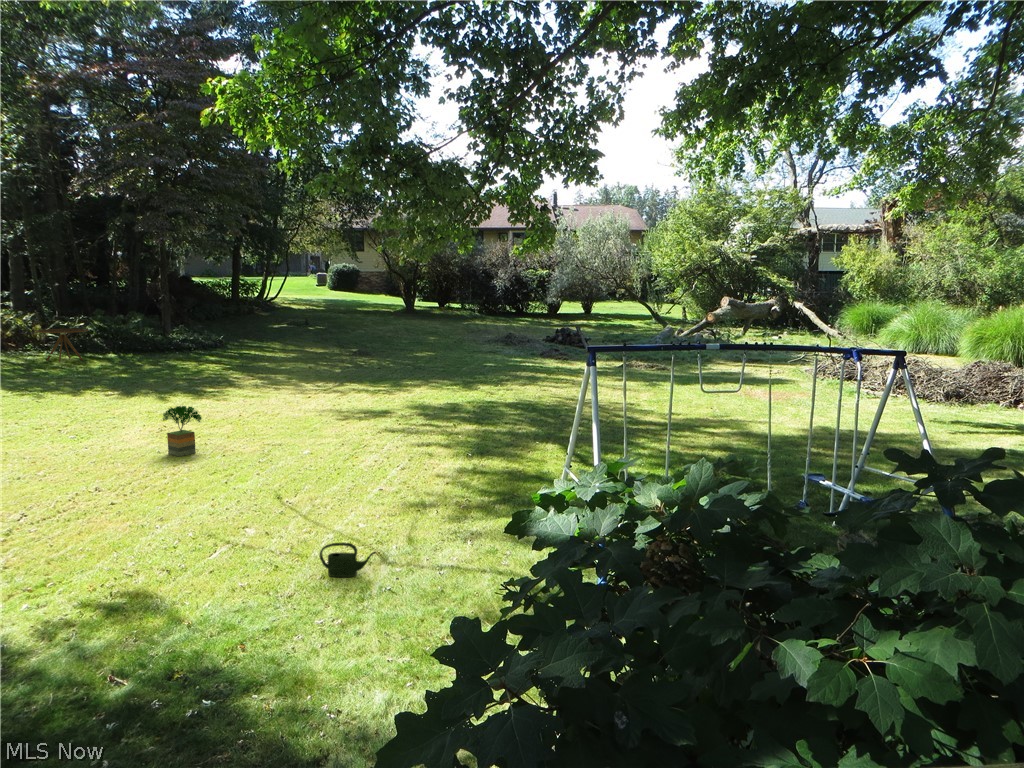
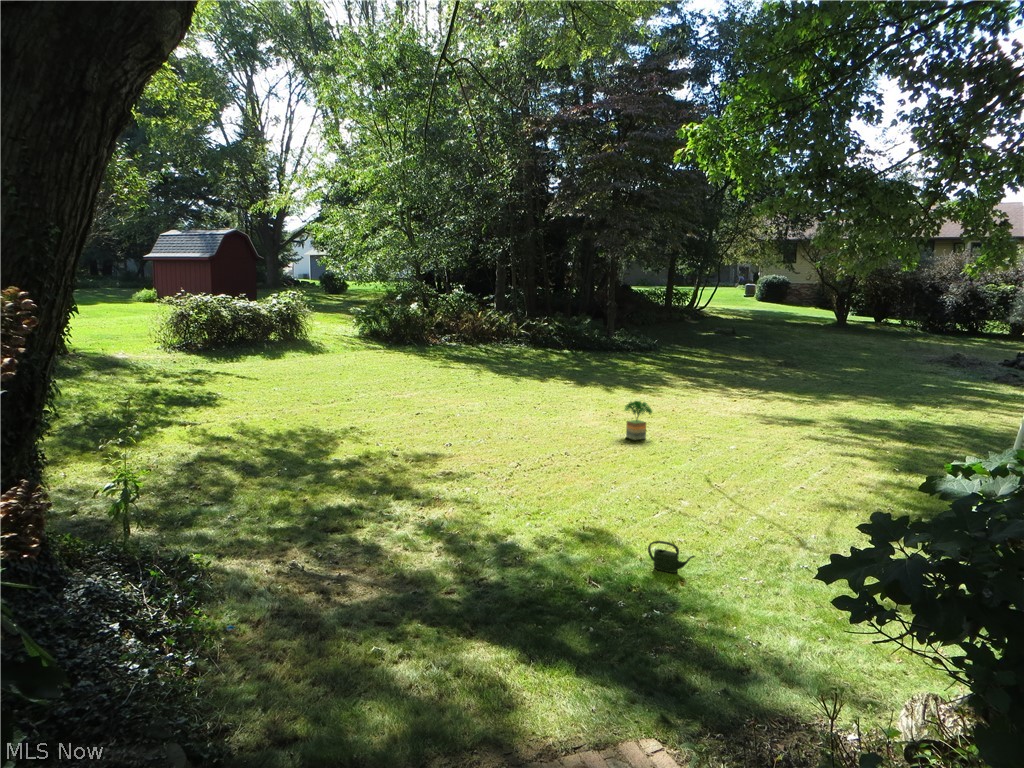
round table: present [35,329,89,362] -> none [524,332,559,358]
watering can: present [320,543,376,577] -> present [648,541,695,573]

